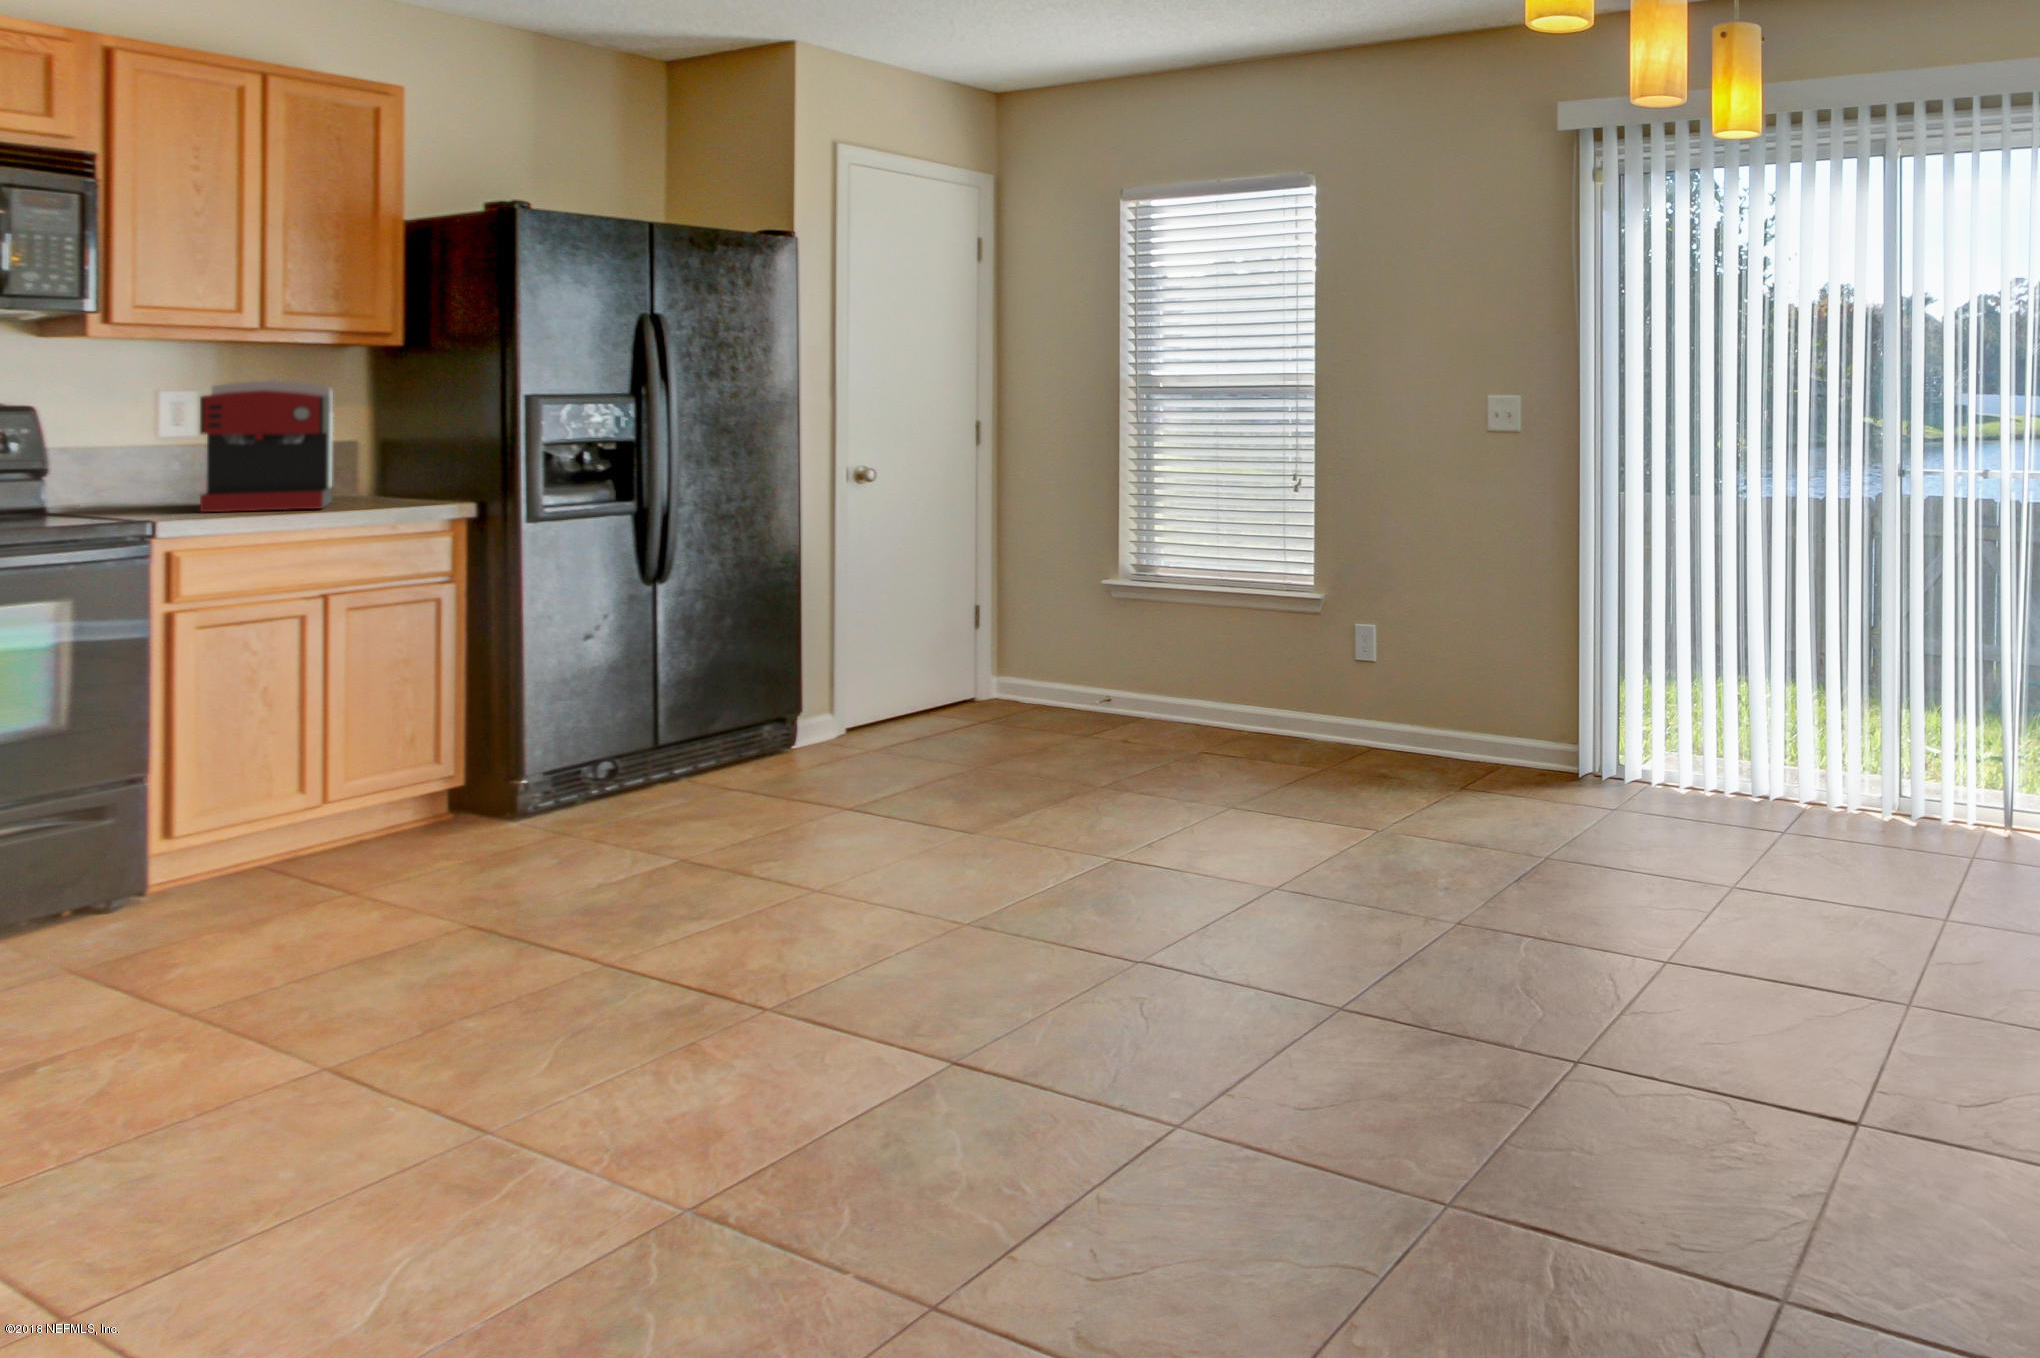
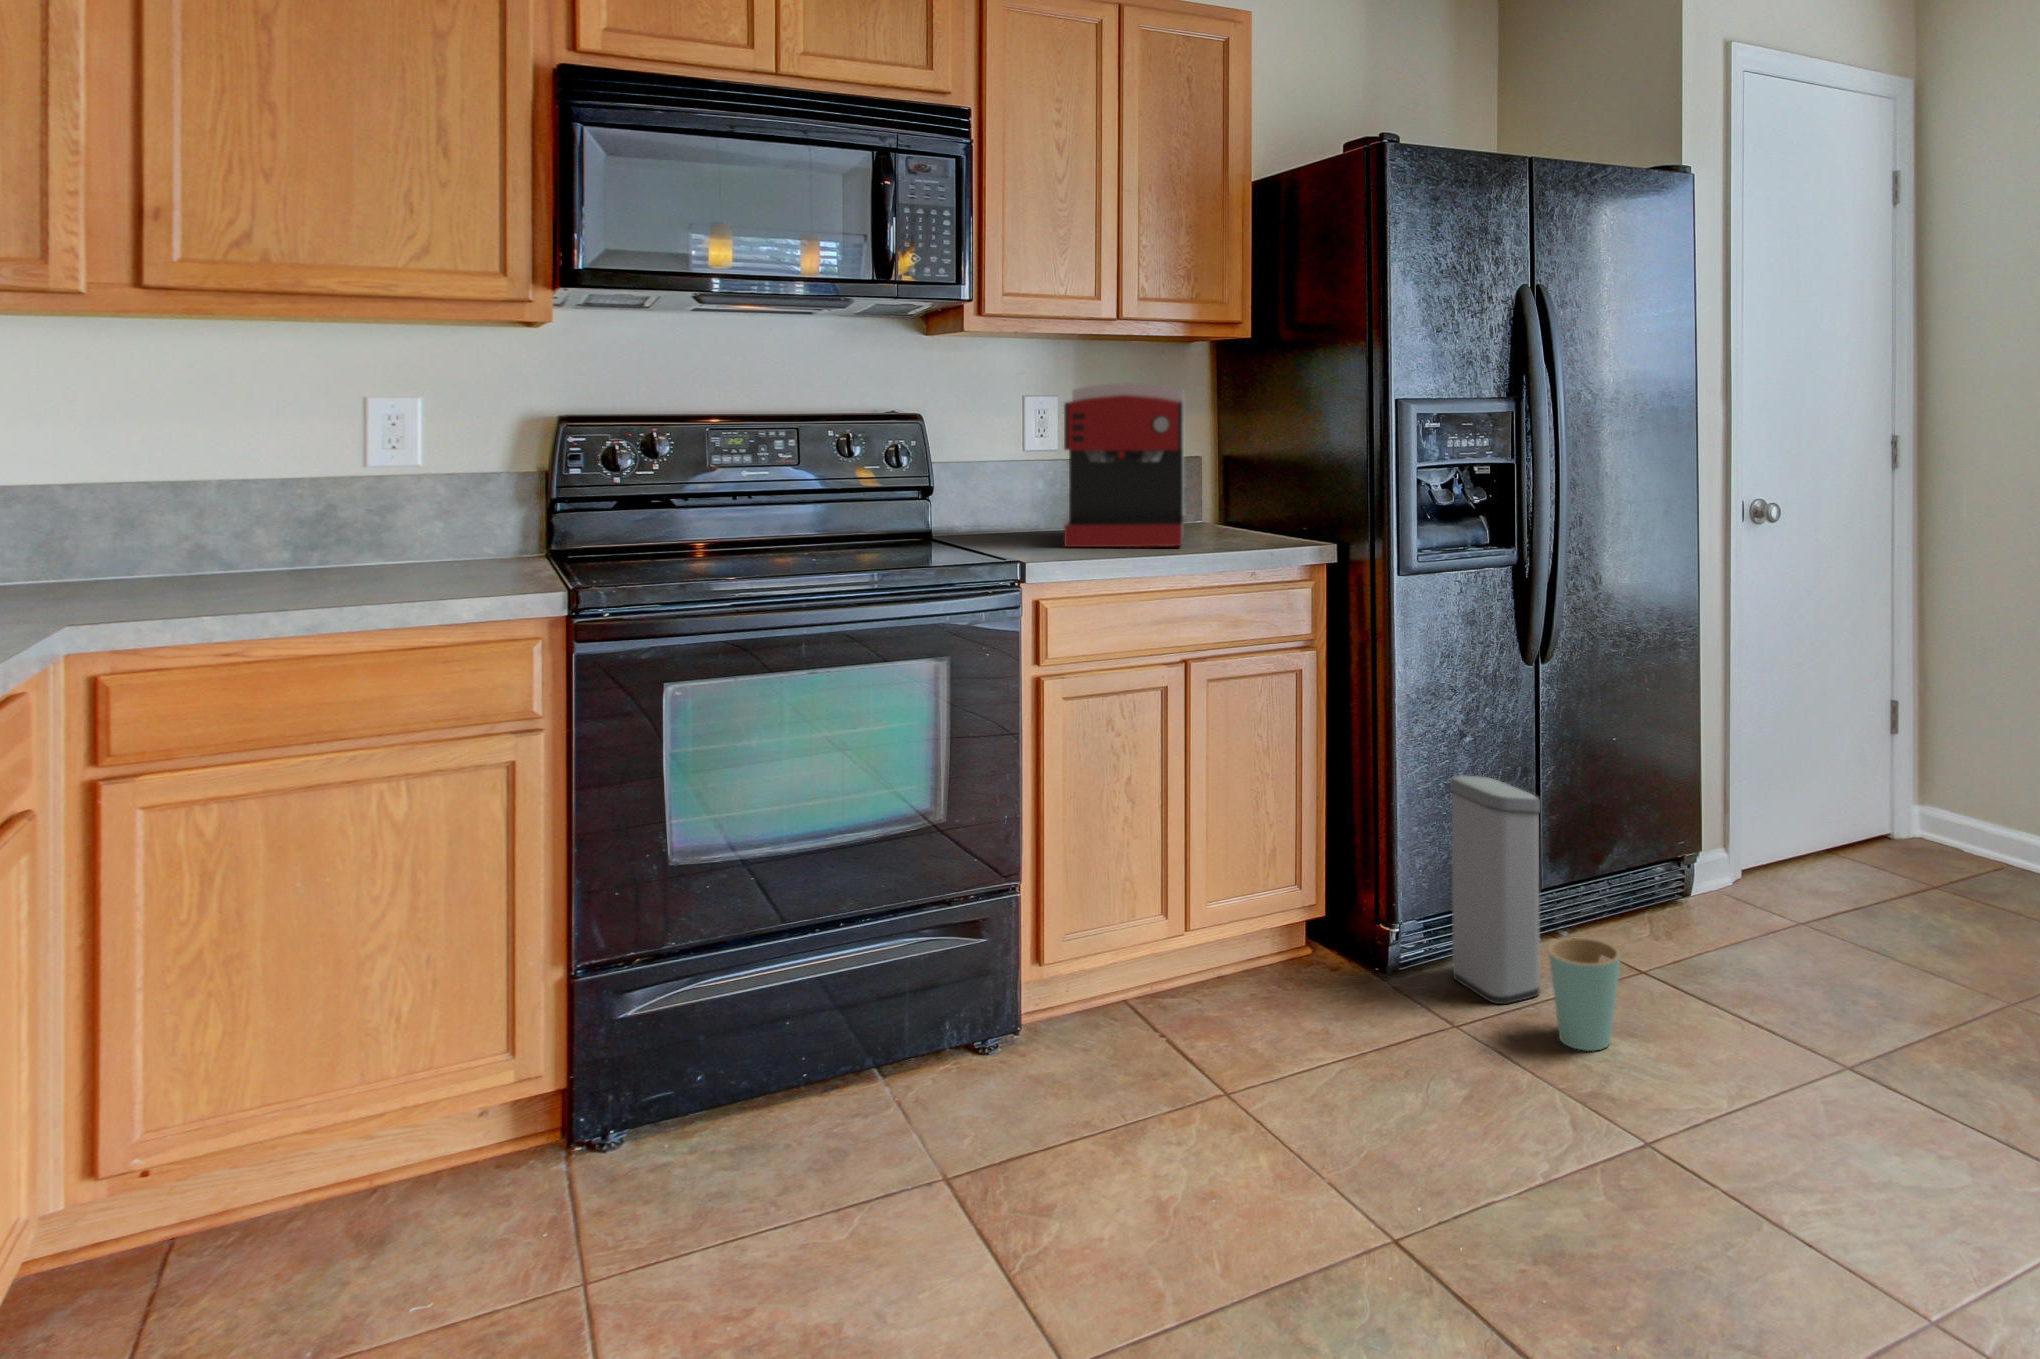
trash can: none [573,665,691,828] -> present [1451,776,1621,1051]

